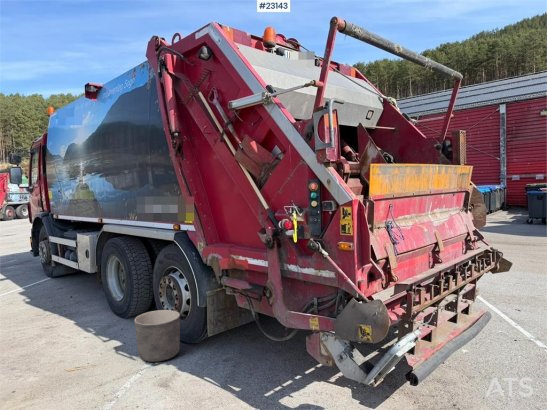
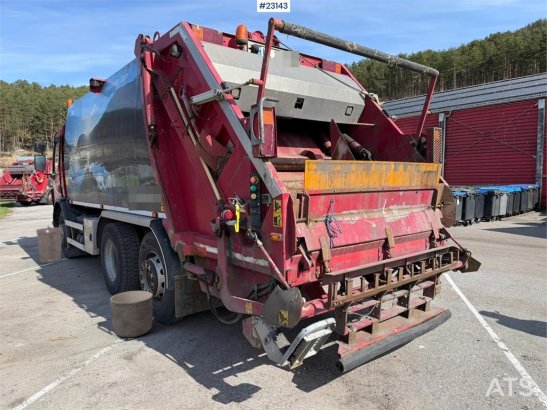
trash can: none [14,243,42,284] -> present [36,226,61,263]

